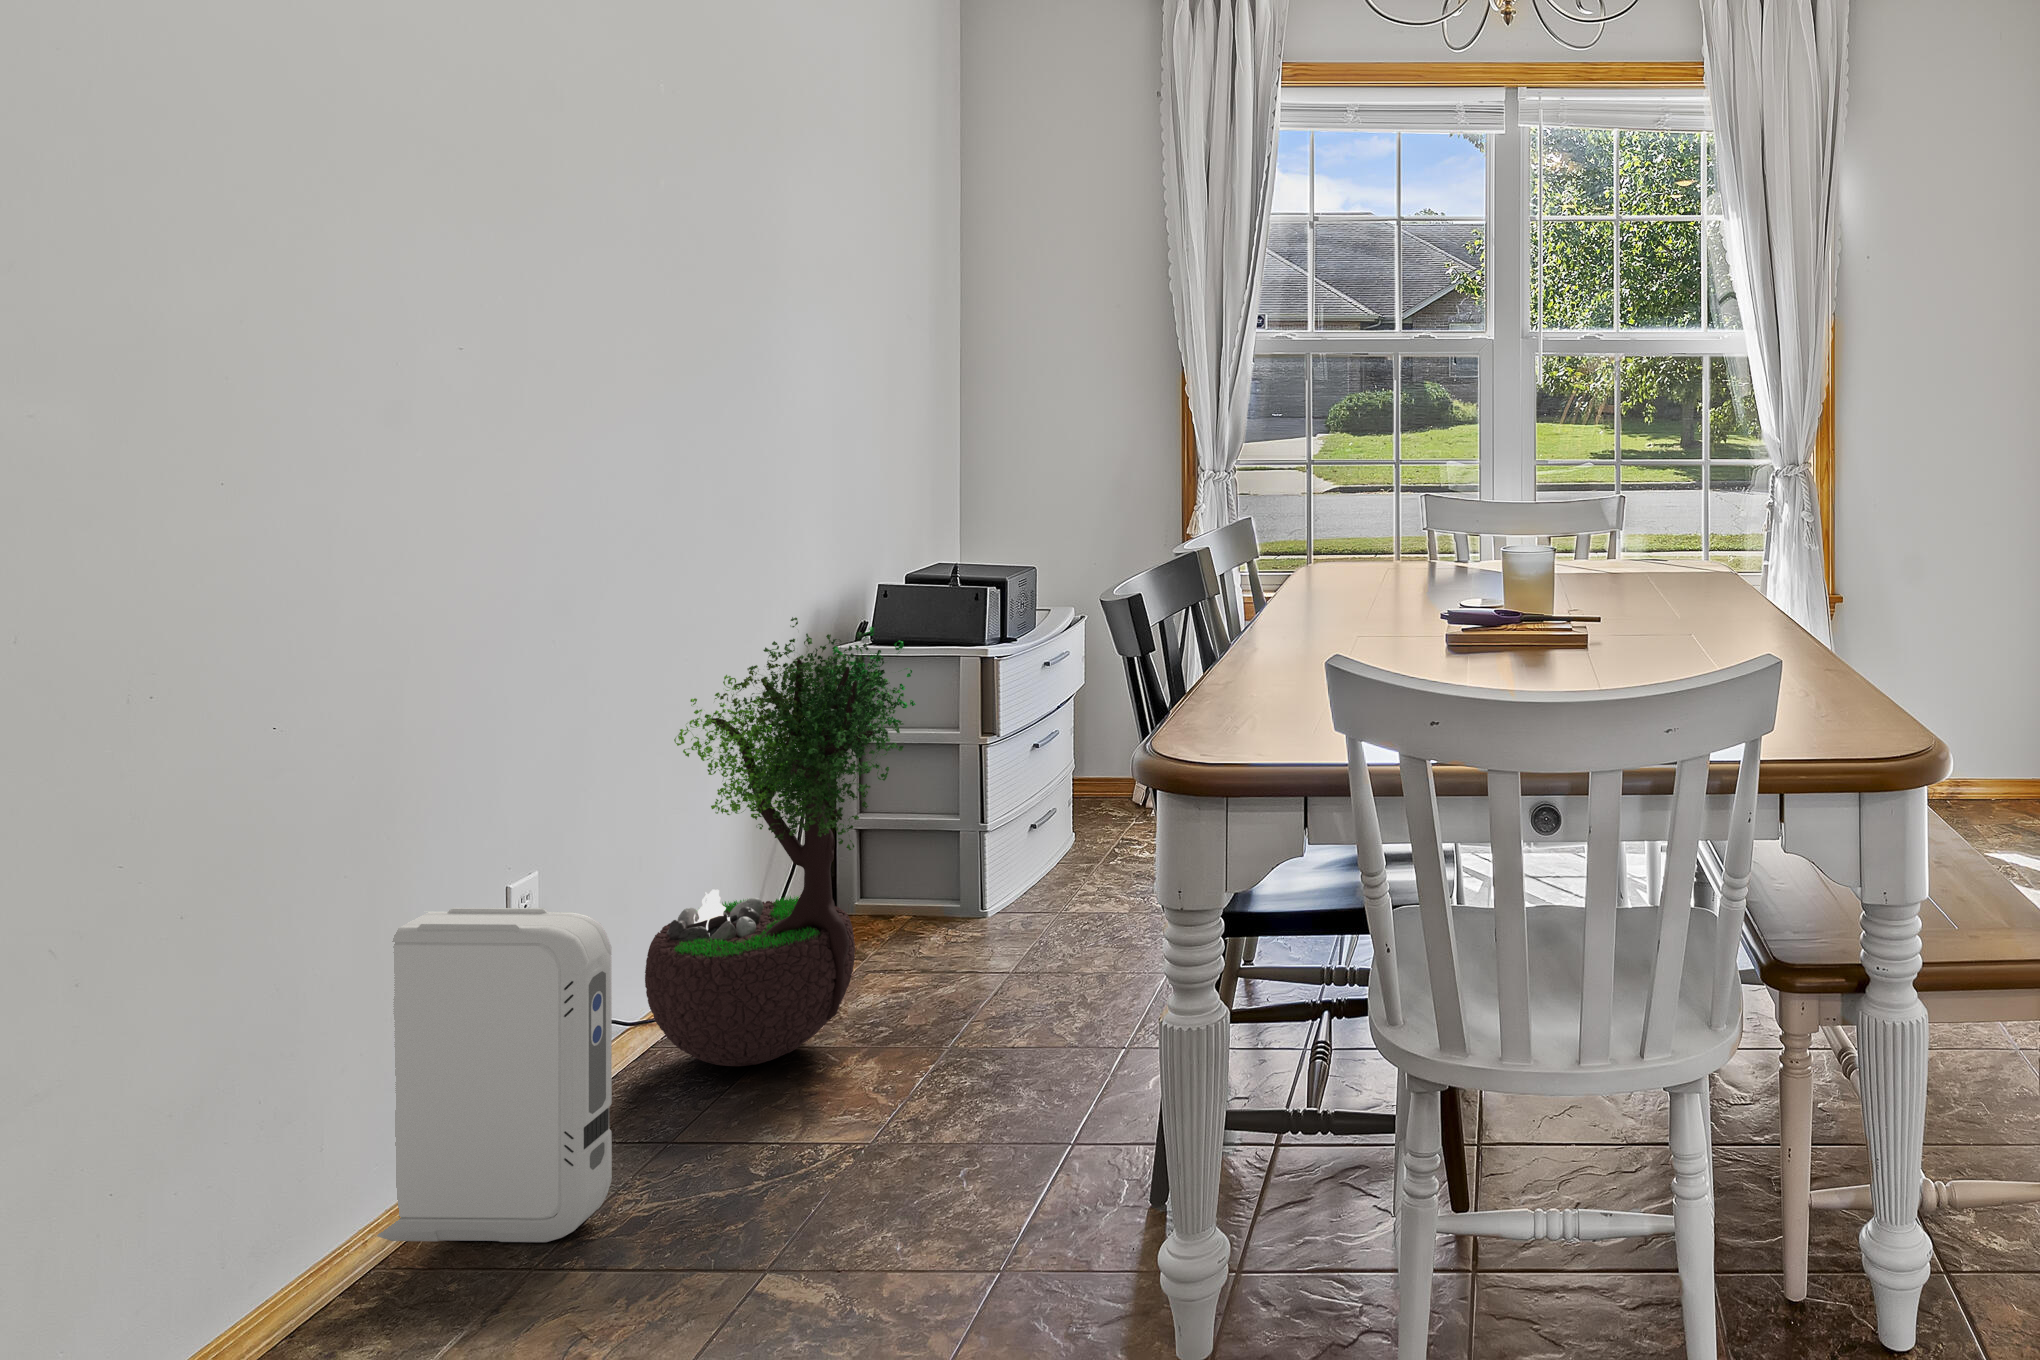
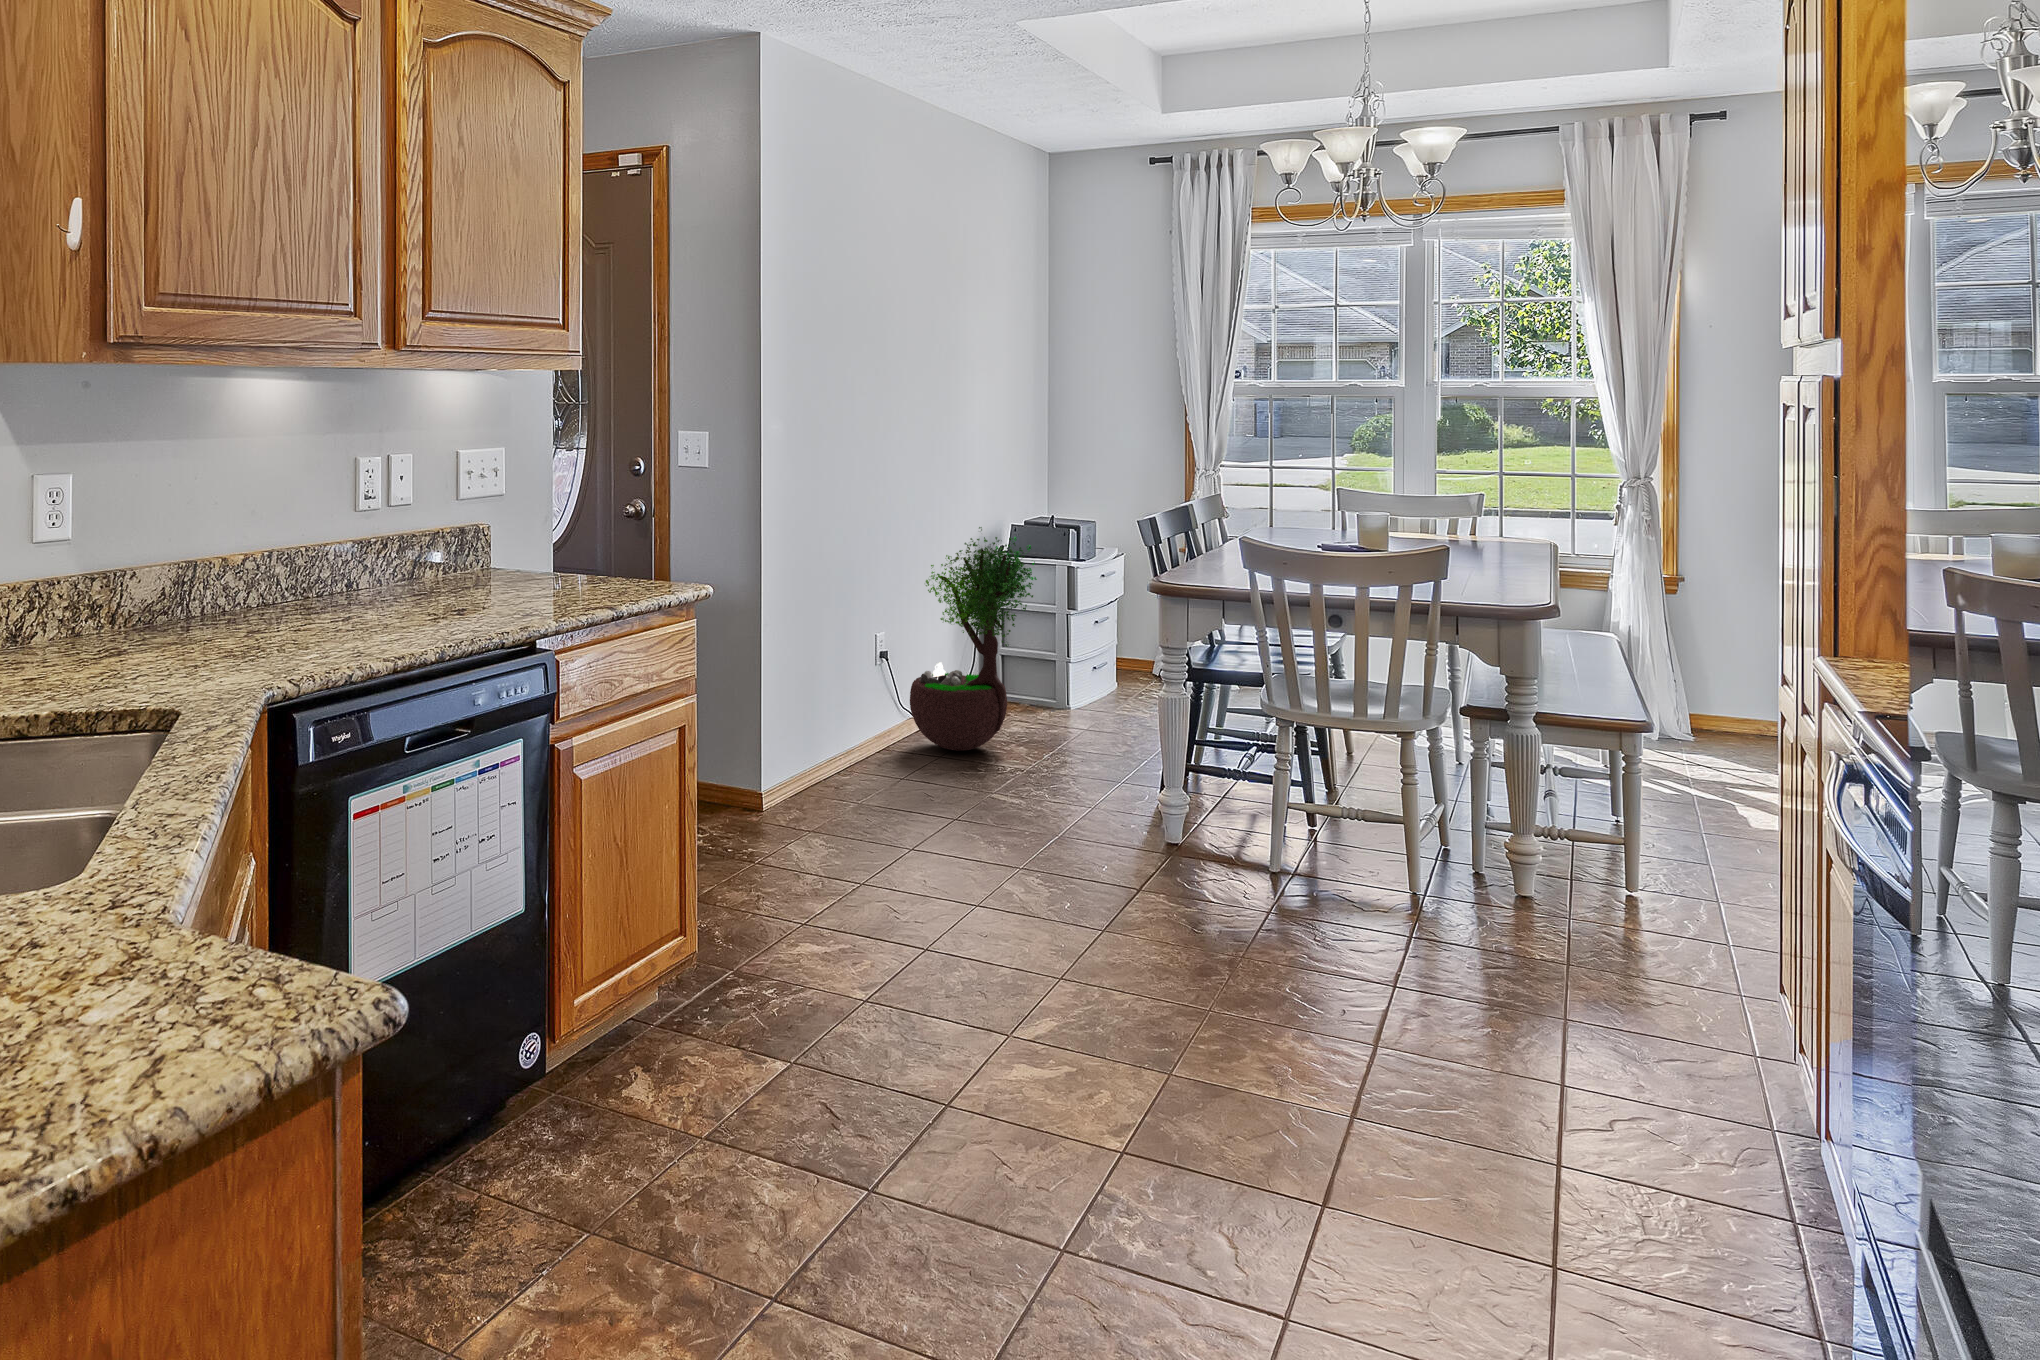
air purifier: present [377,908,612,1242] -> none [808,641,910,791]

